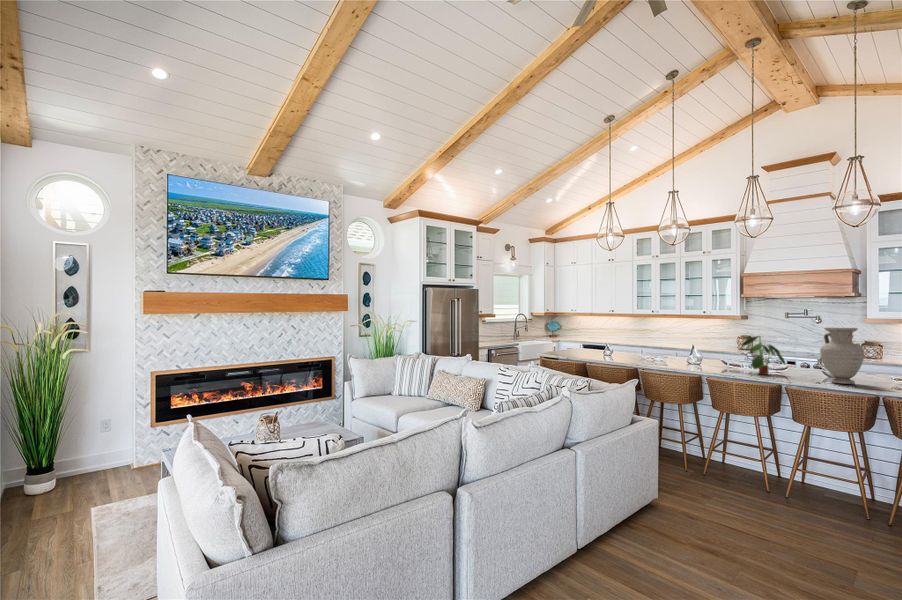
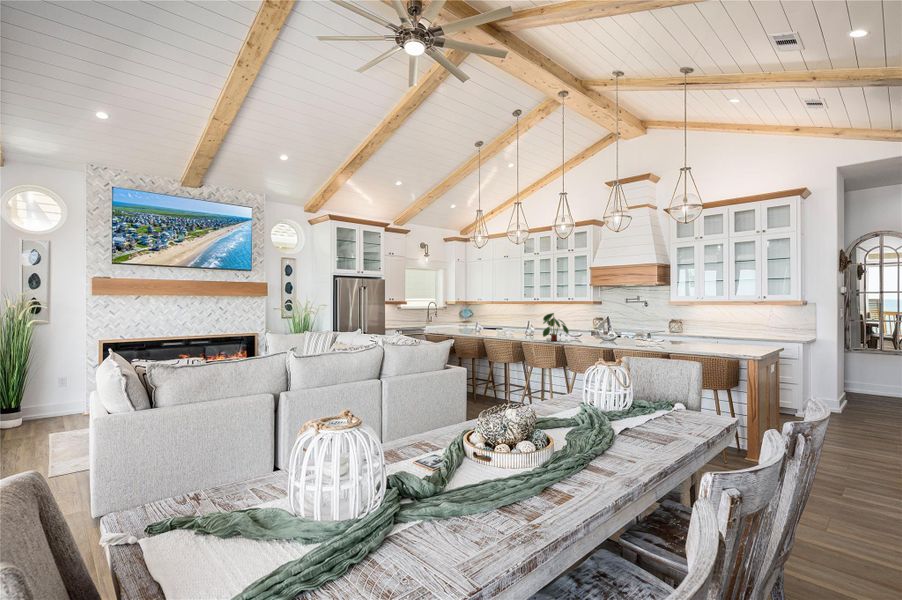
vase: present [820,328,864,384] -> none [580,305,605,345]

